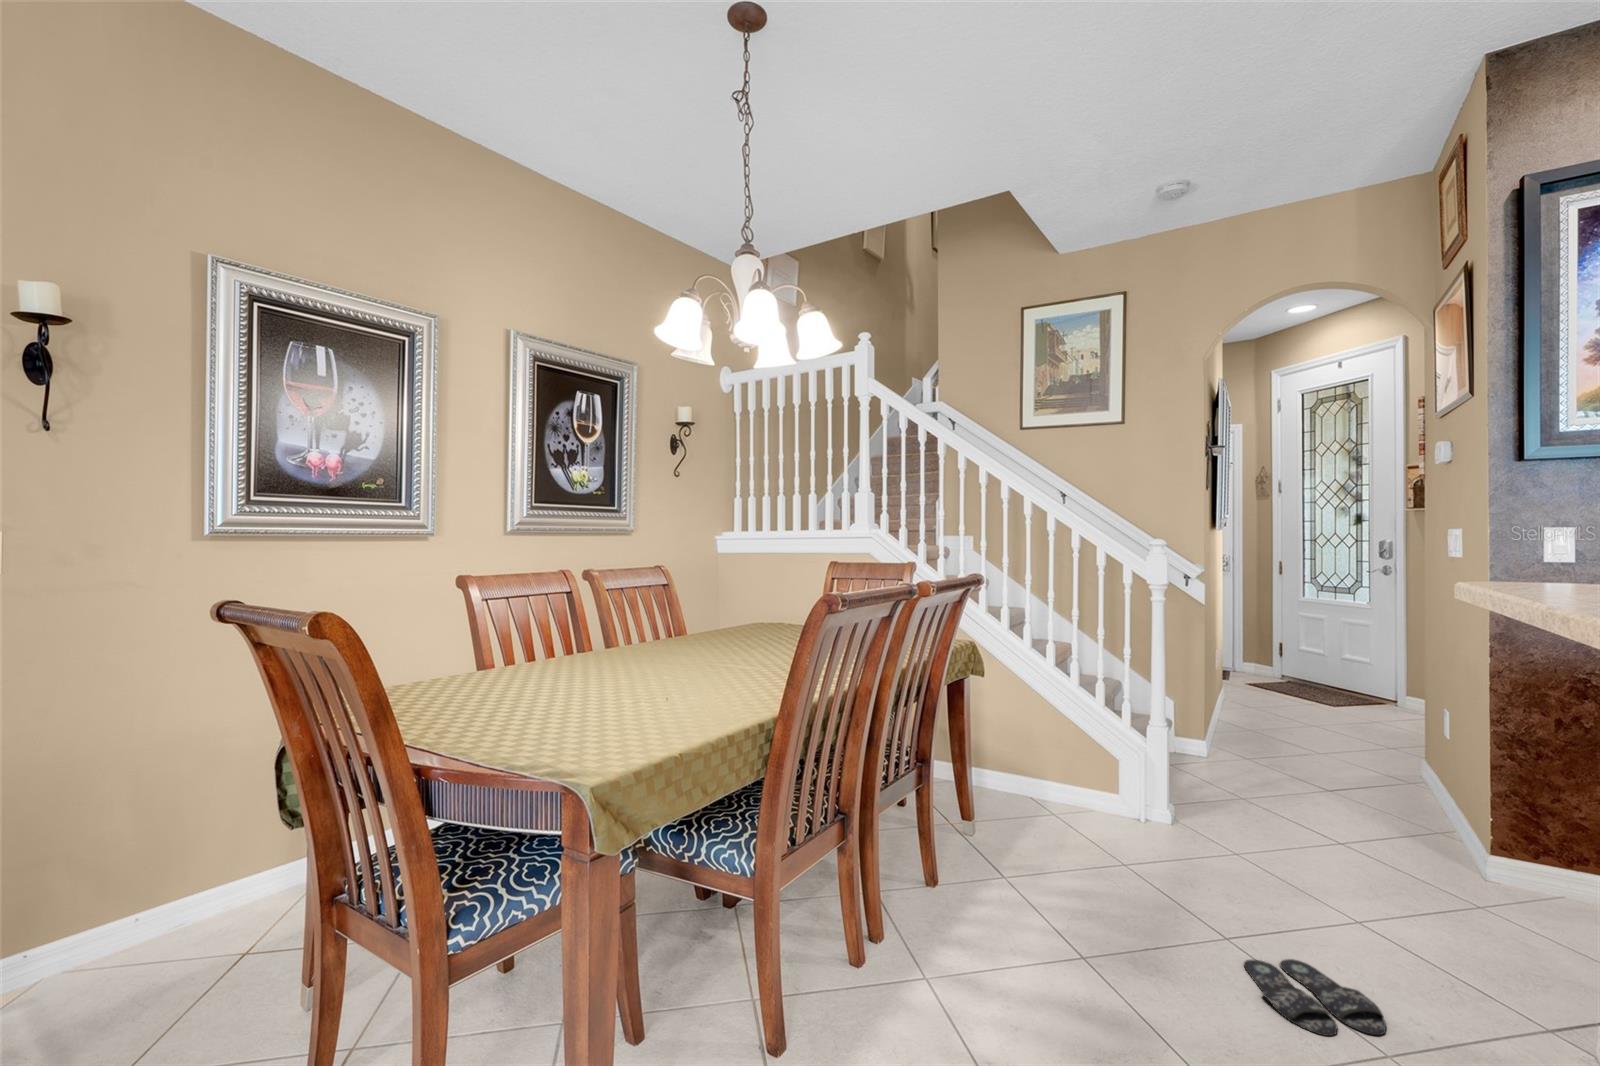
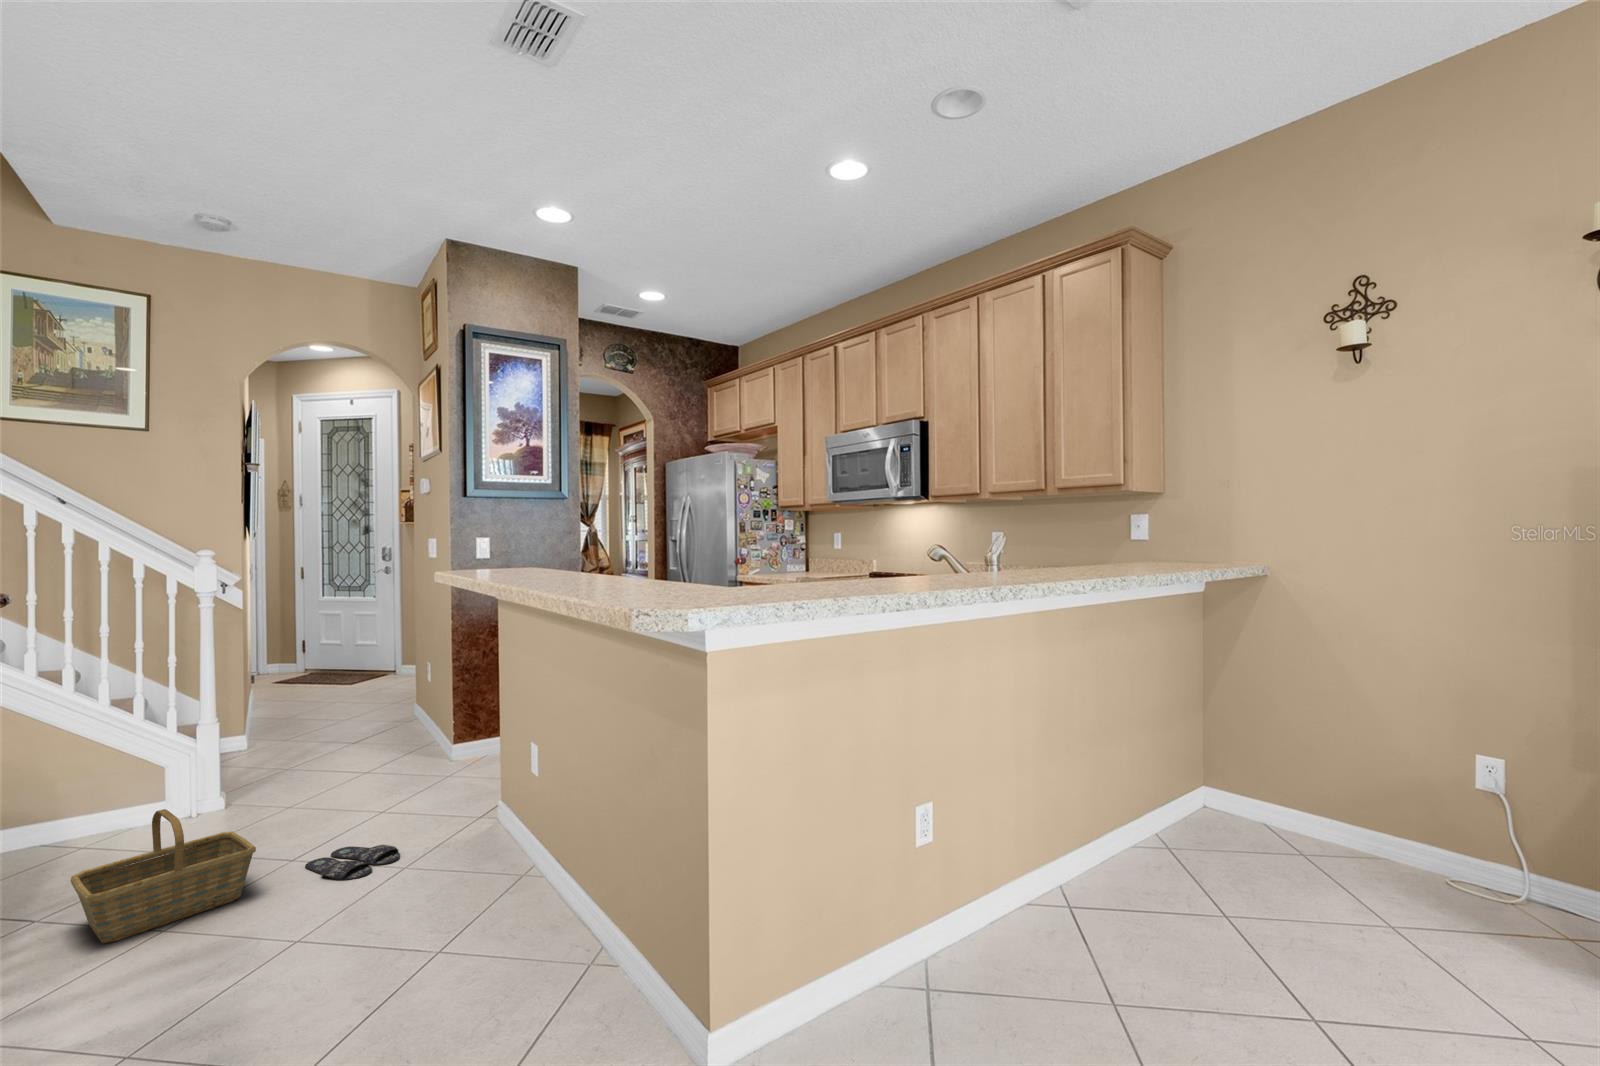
basket: none [1016,824,1180,969] -> present [71,809,256,944]

